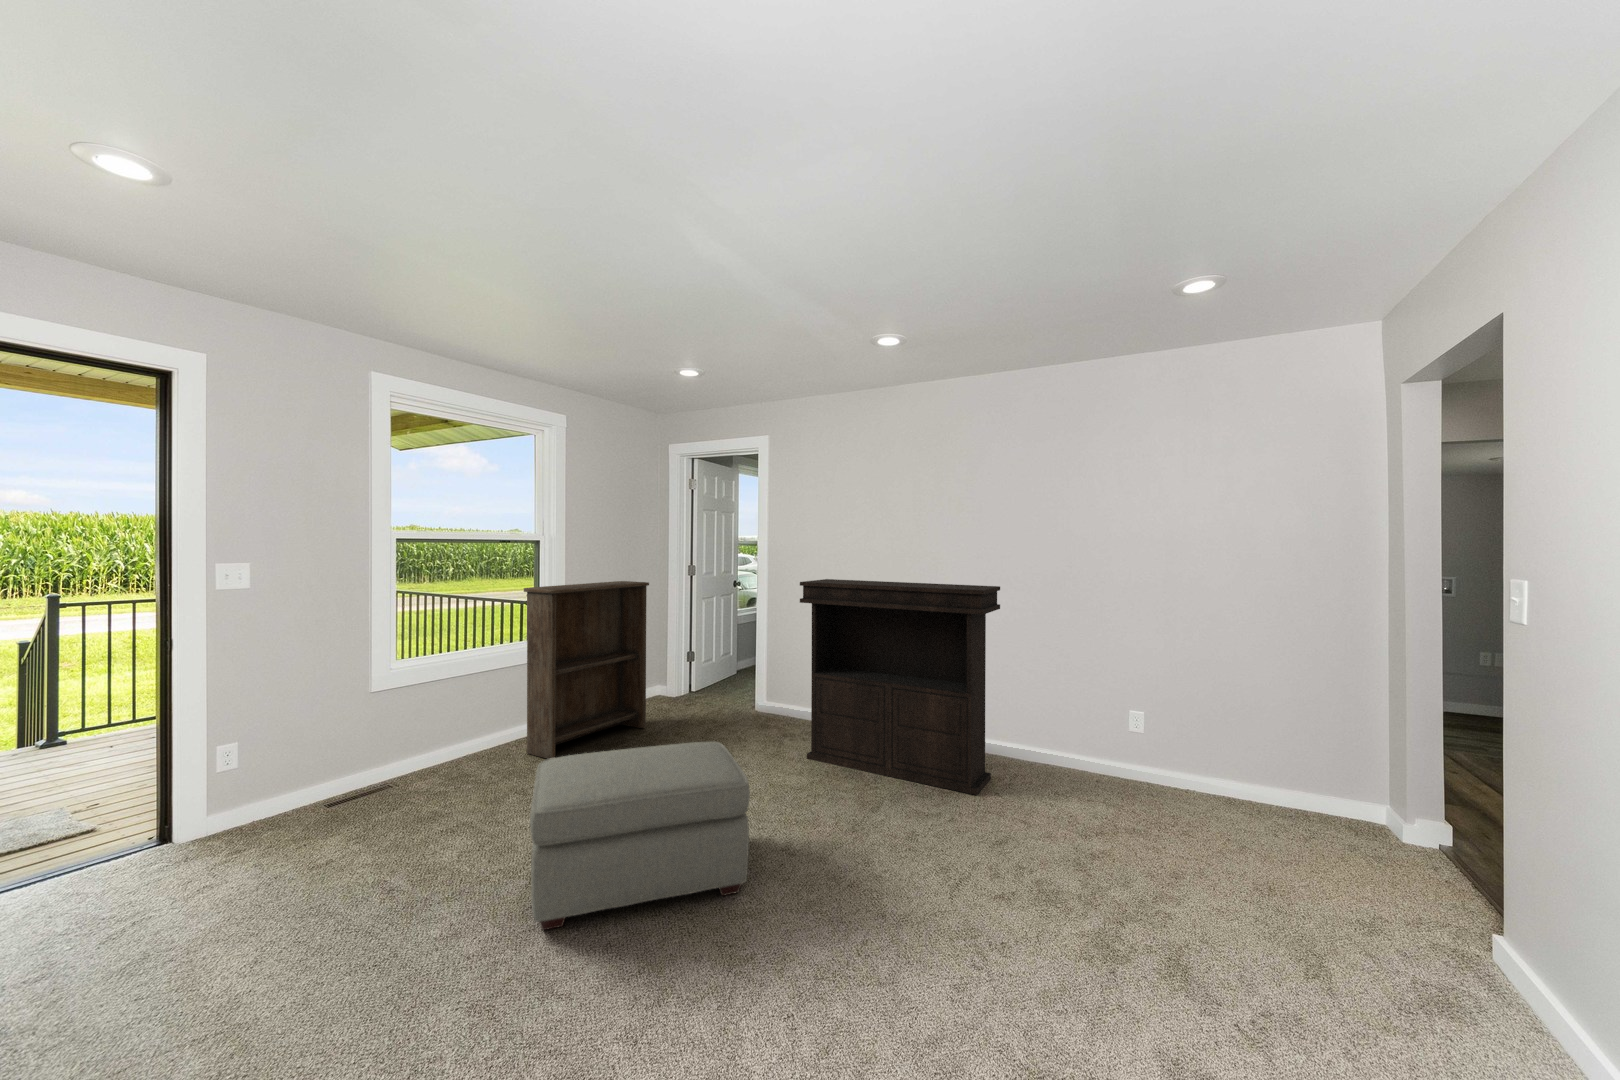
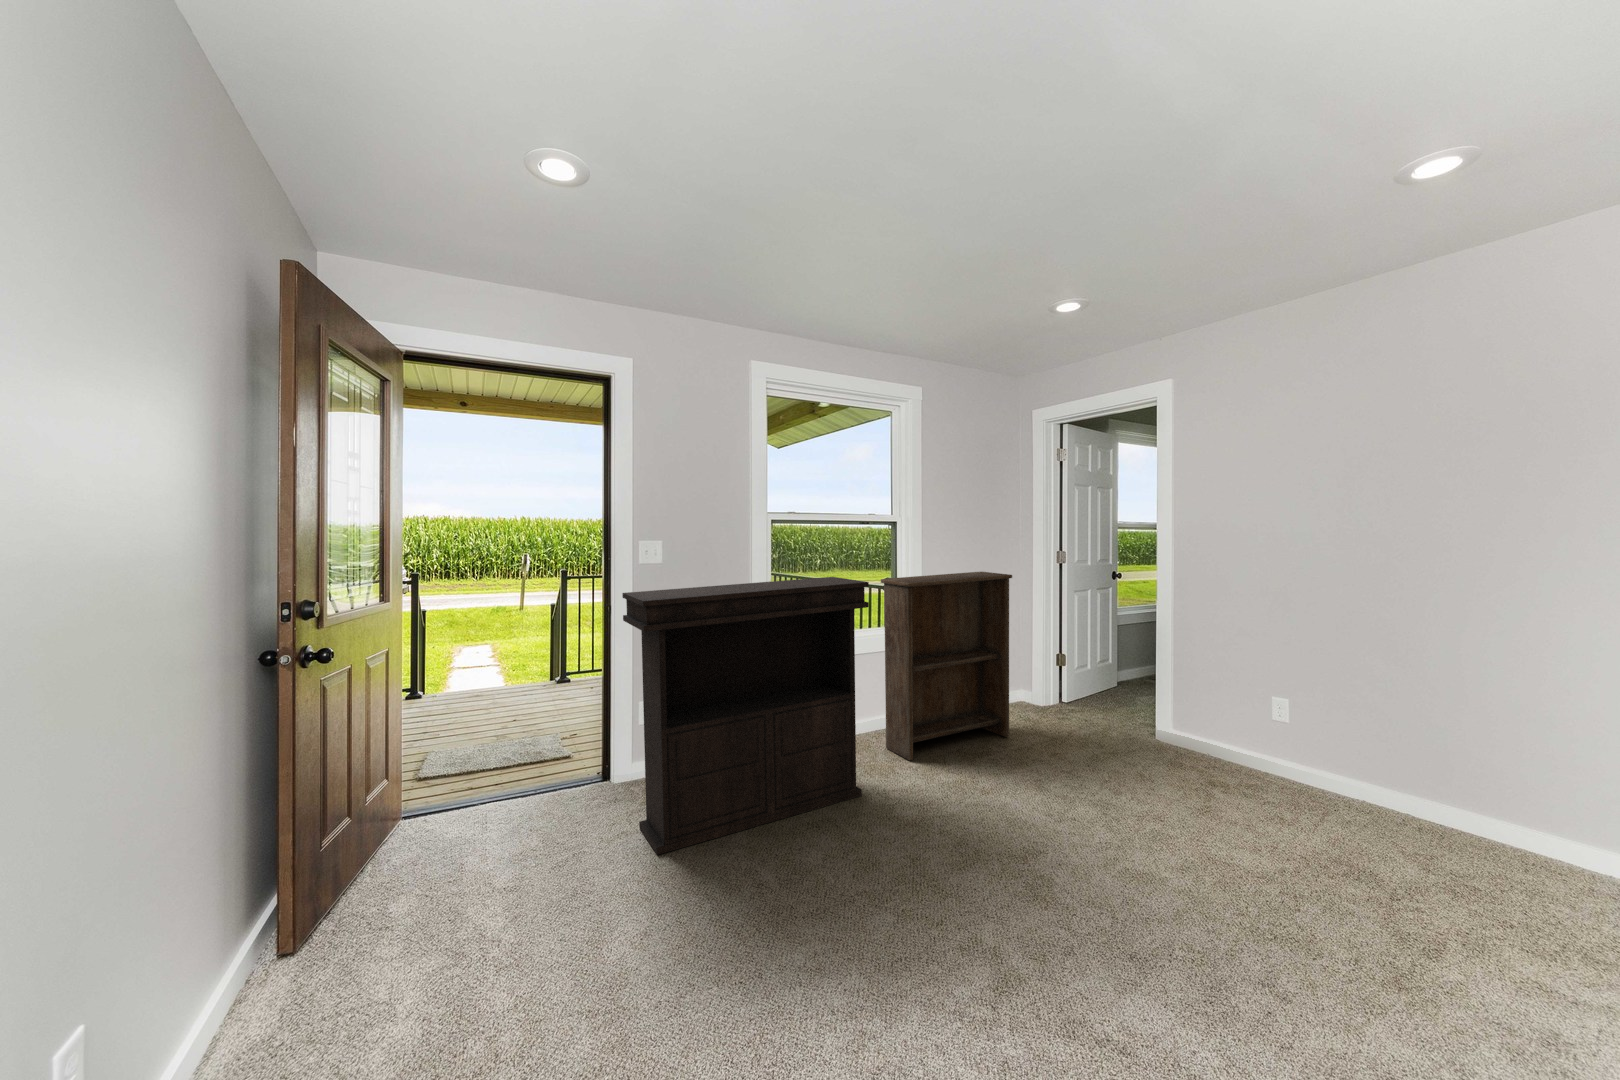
console table: present [800,579,1000,795] -> present [622,577,869,855]
ottoman: present [530,742,750,930] -> none [881,782,1160,1022]

